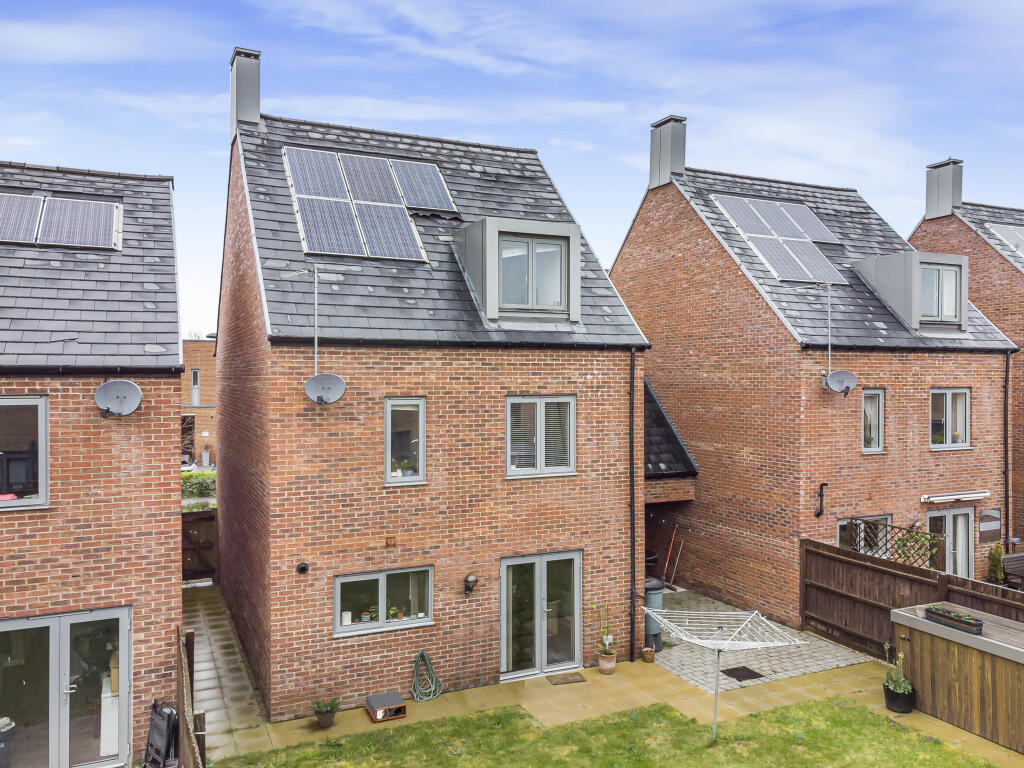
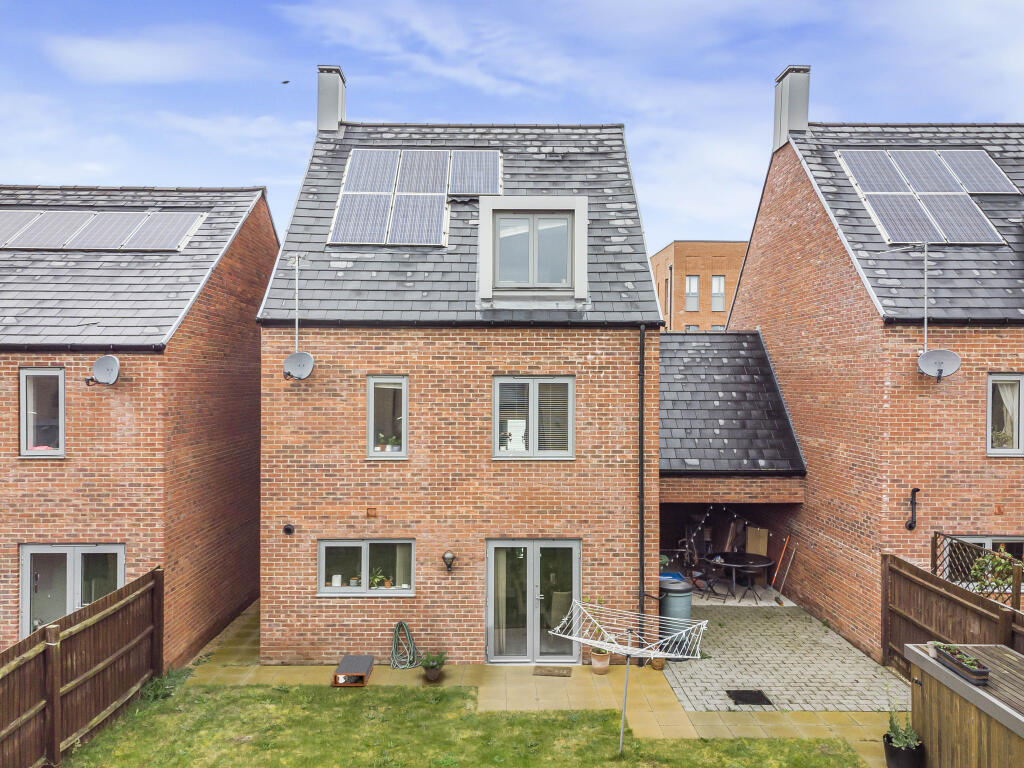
decorative plant: present [306,696,344,727] -> present [414,651,450,680]

